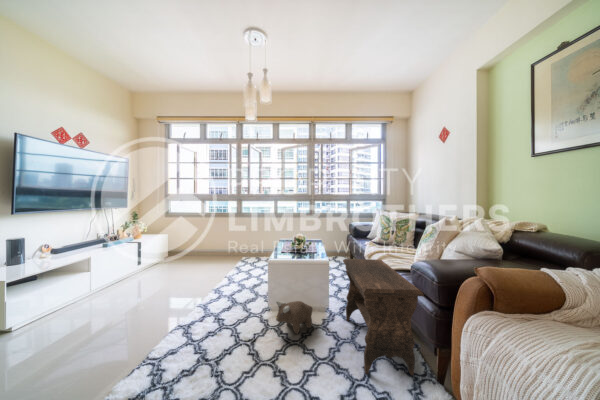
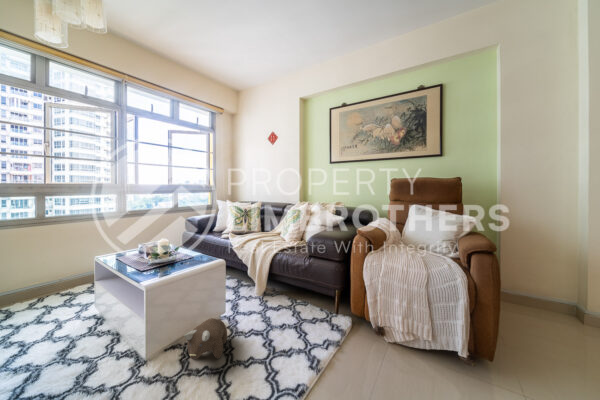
footstool: present [343,259,424,375] -> none [241,245,330,340]

